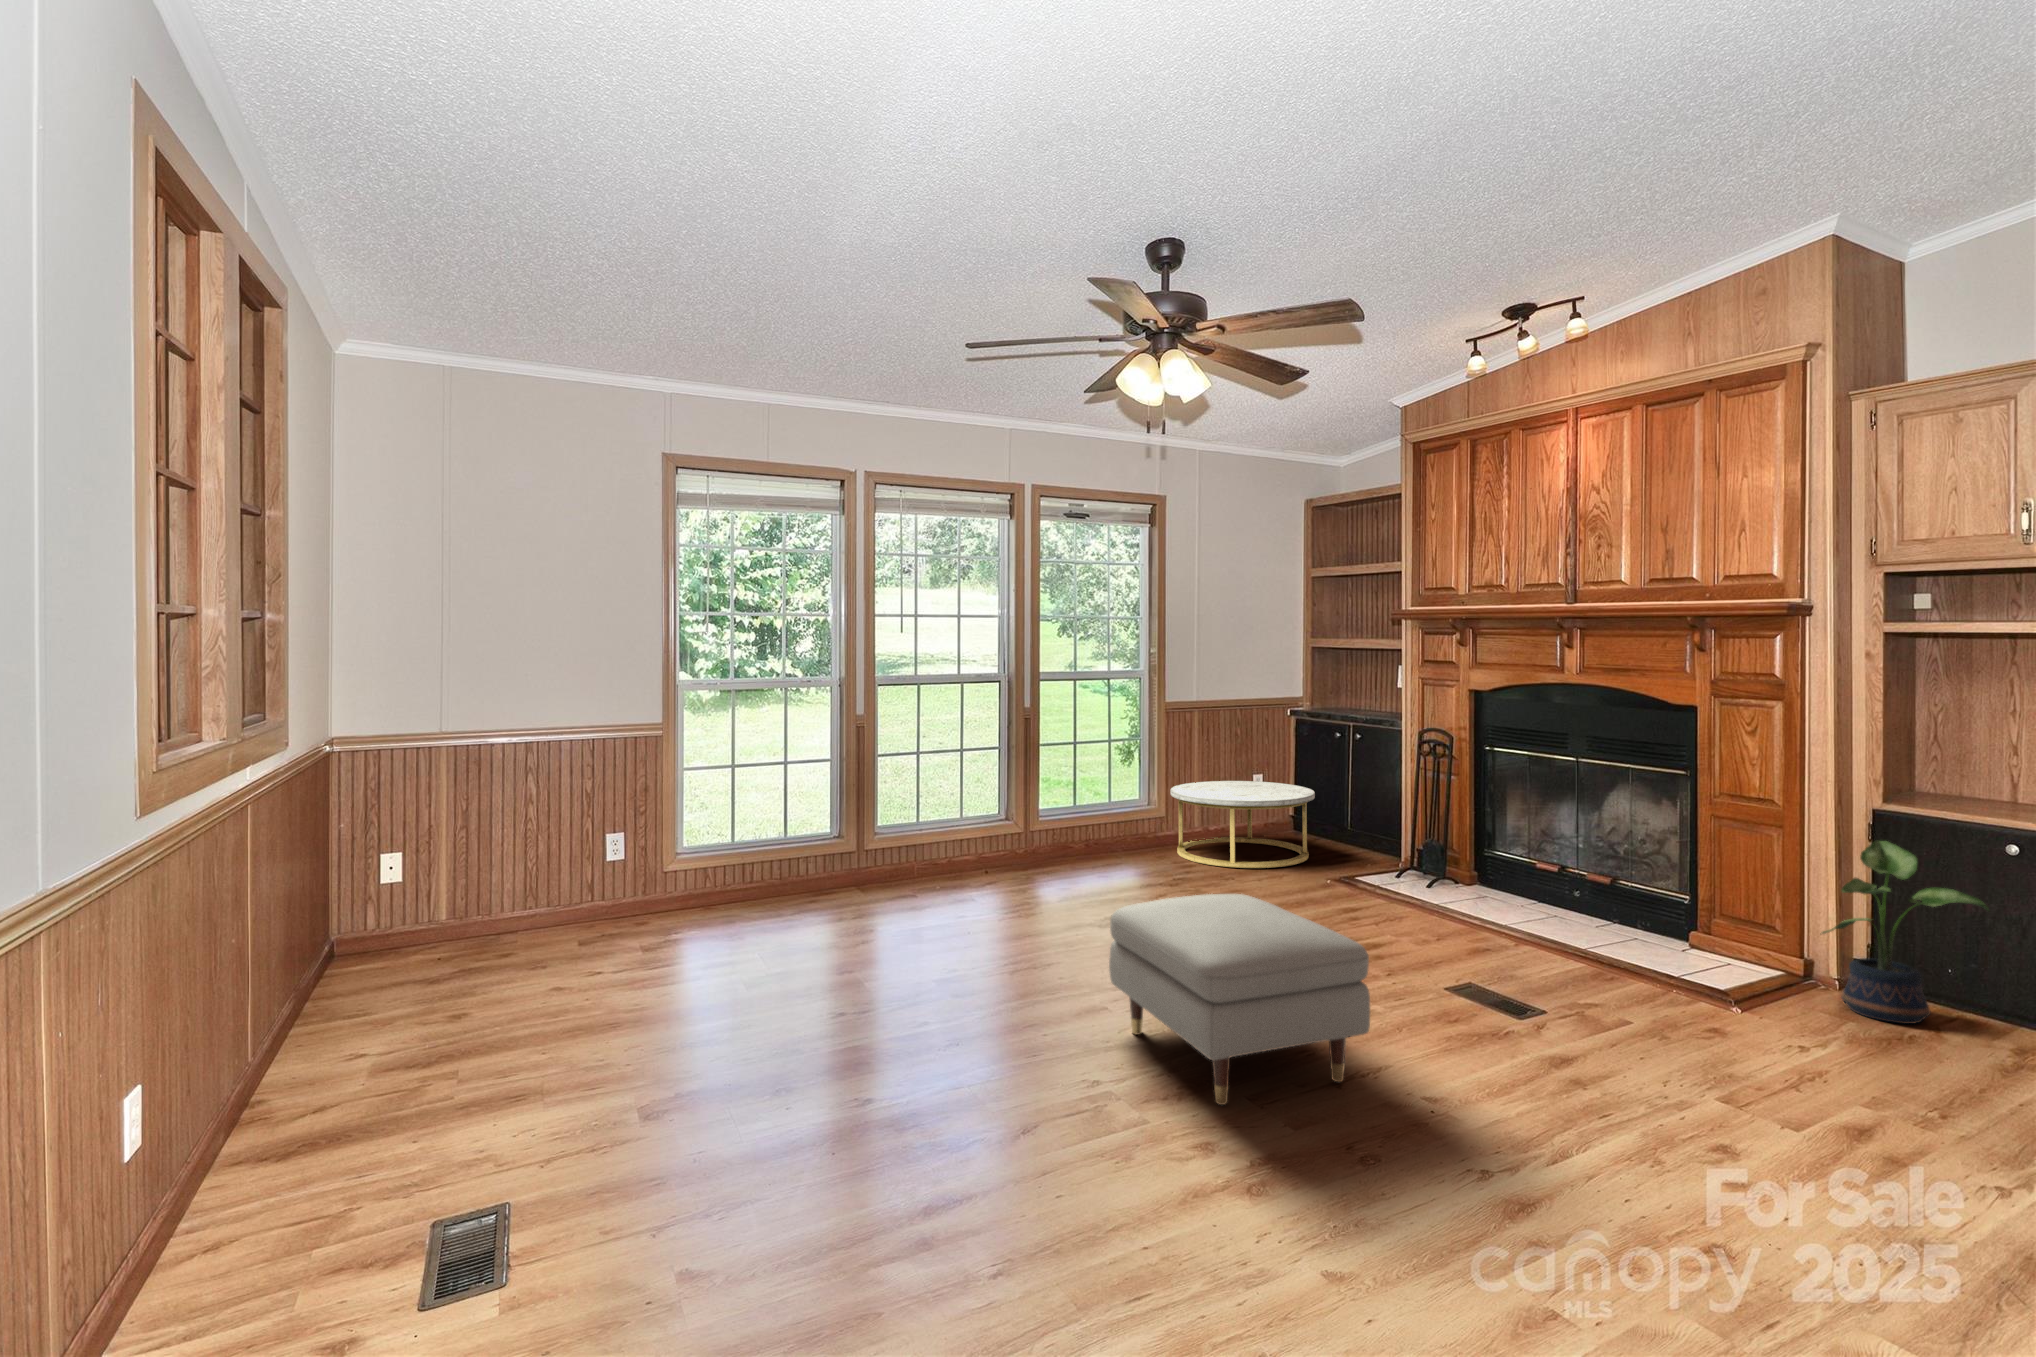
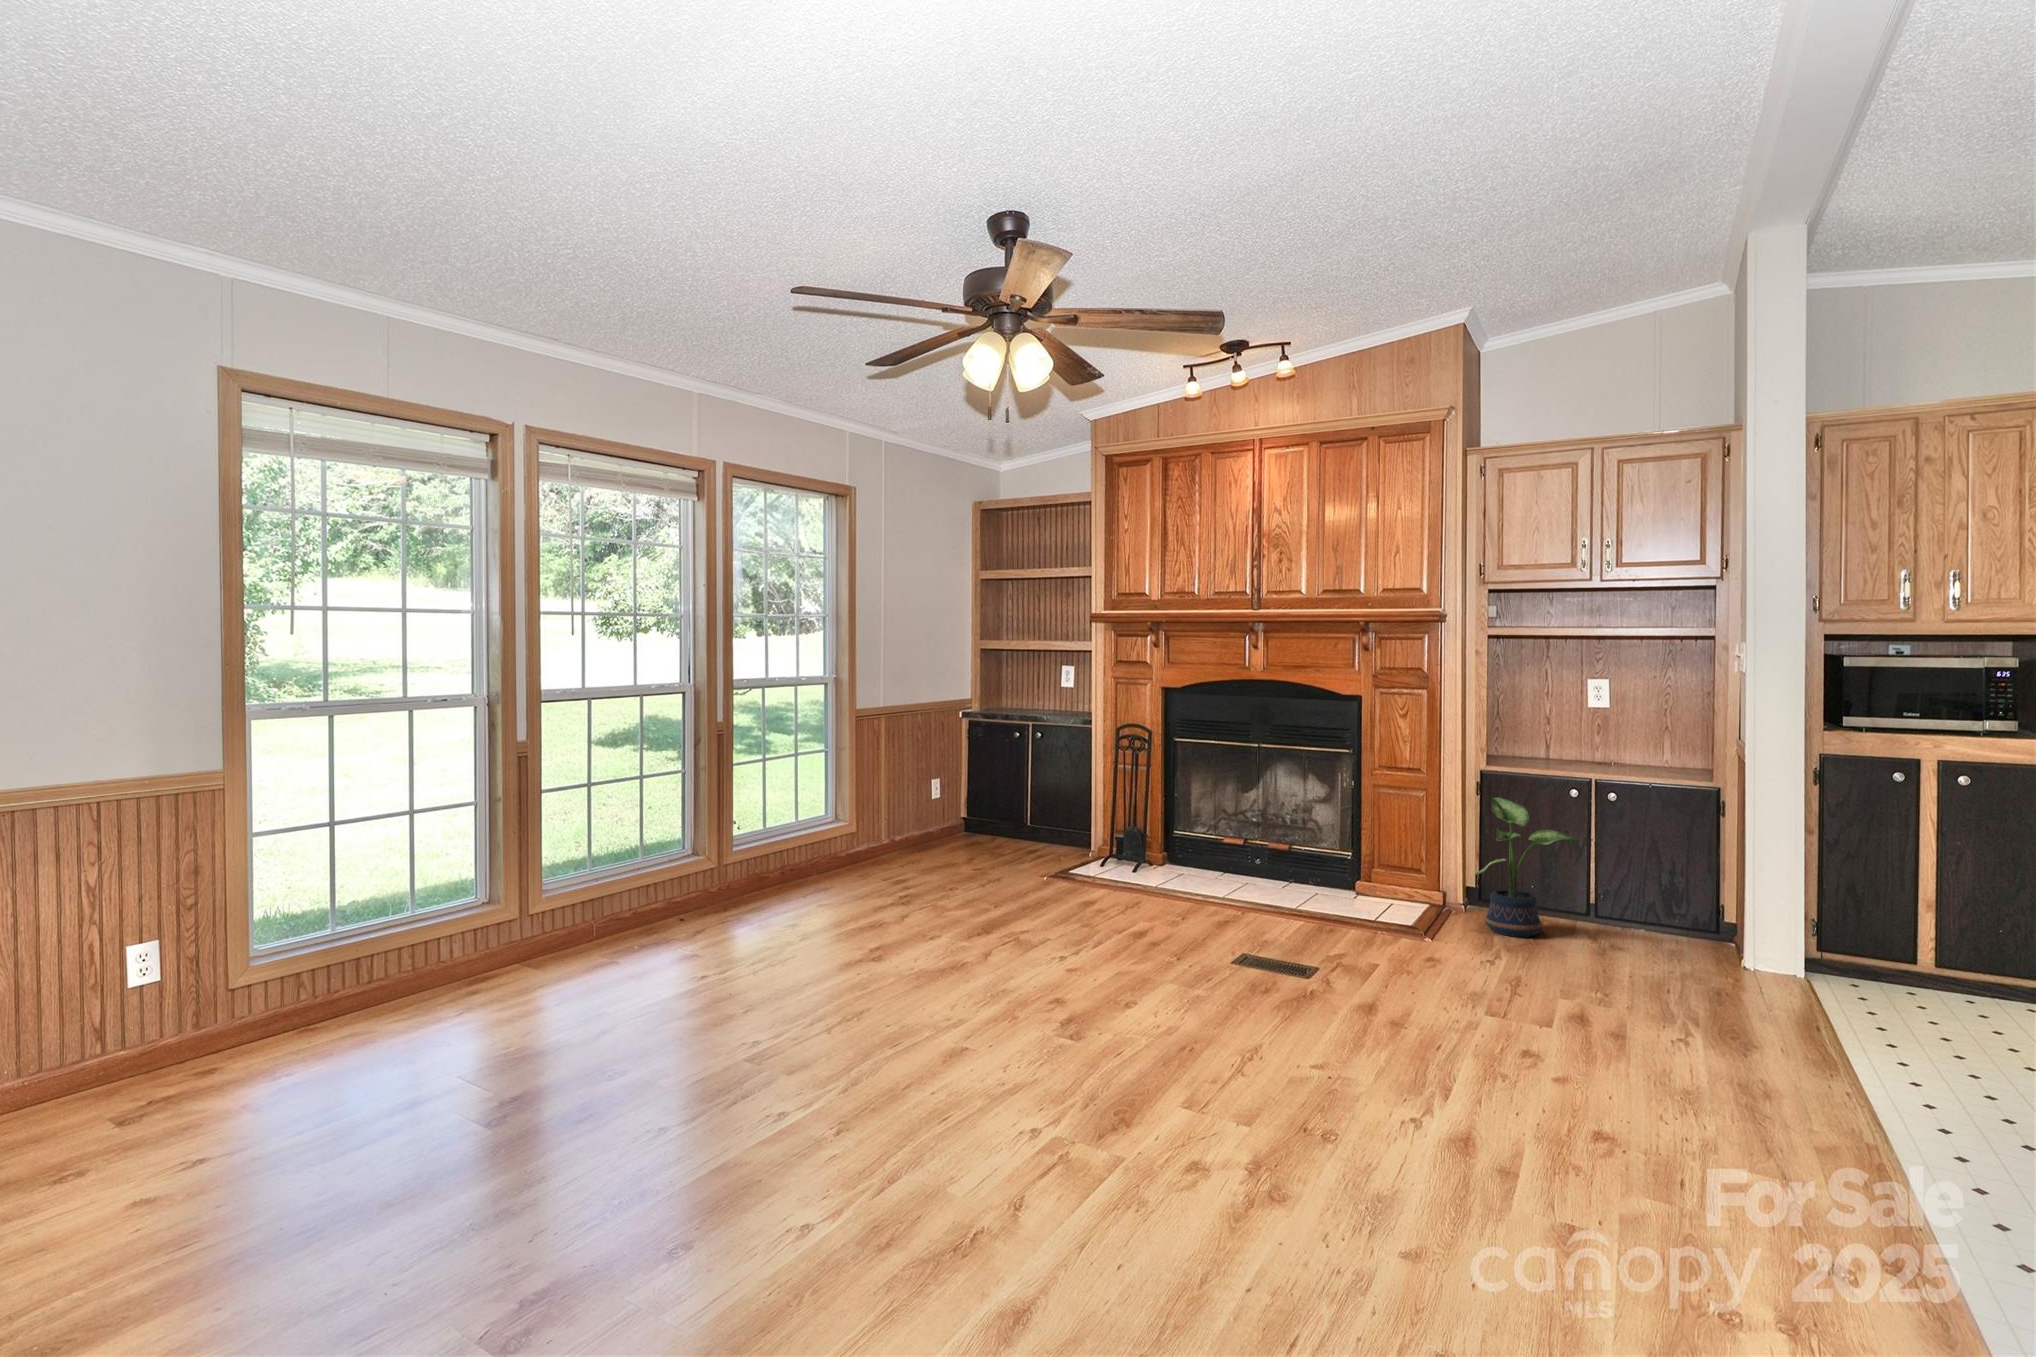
coffee table: present [1170,781,1315,868] -> none [872,786,1017,878]
ottoman: present [1109,894,1370,1105] -> none [998,908,1281,1135]

